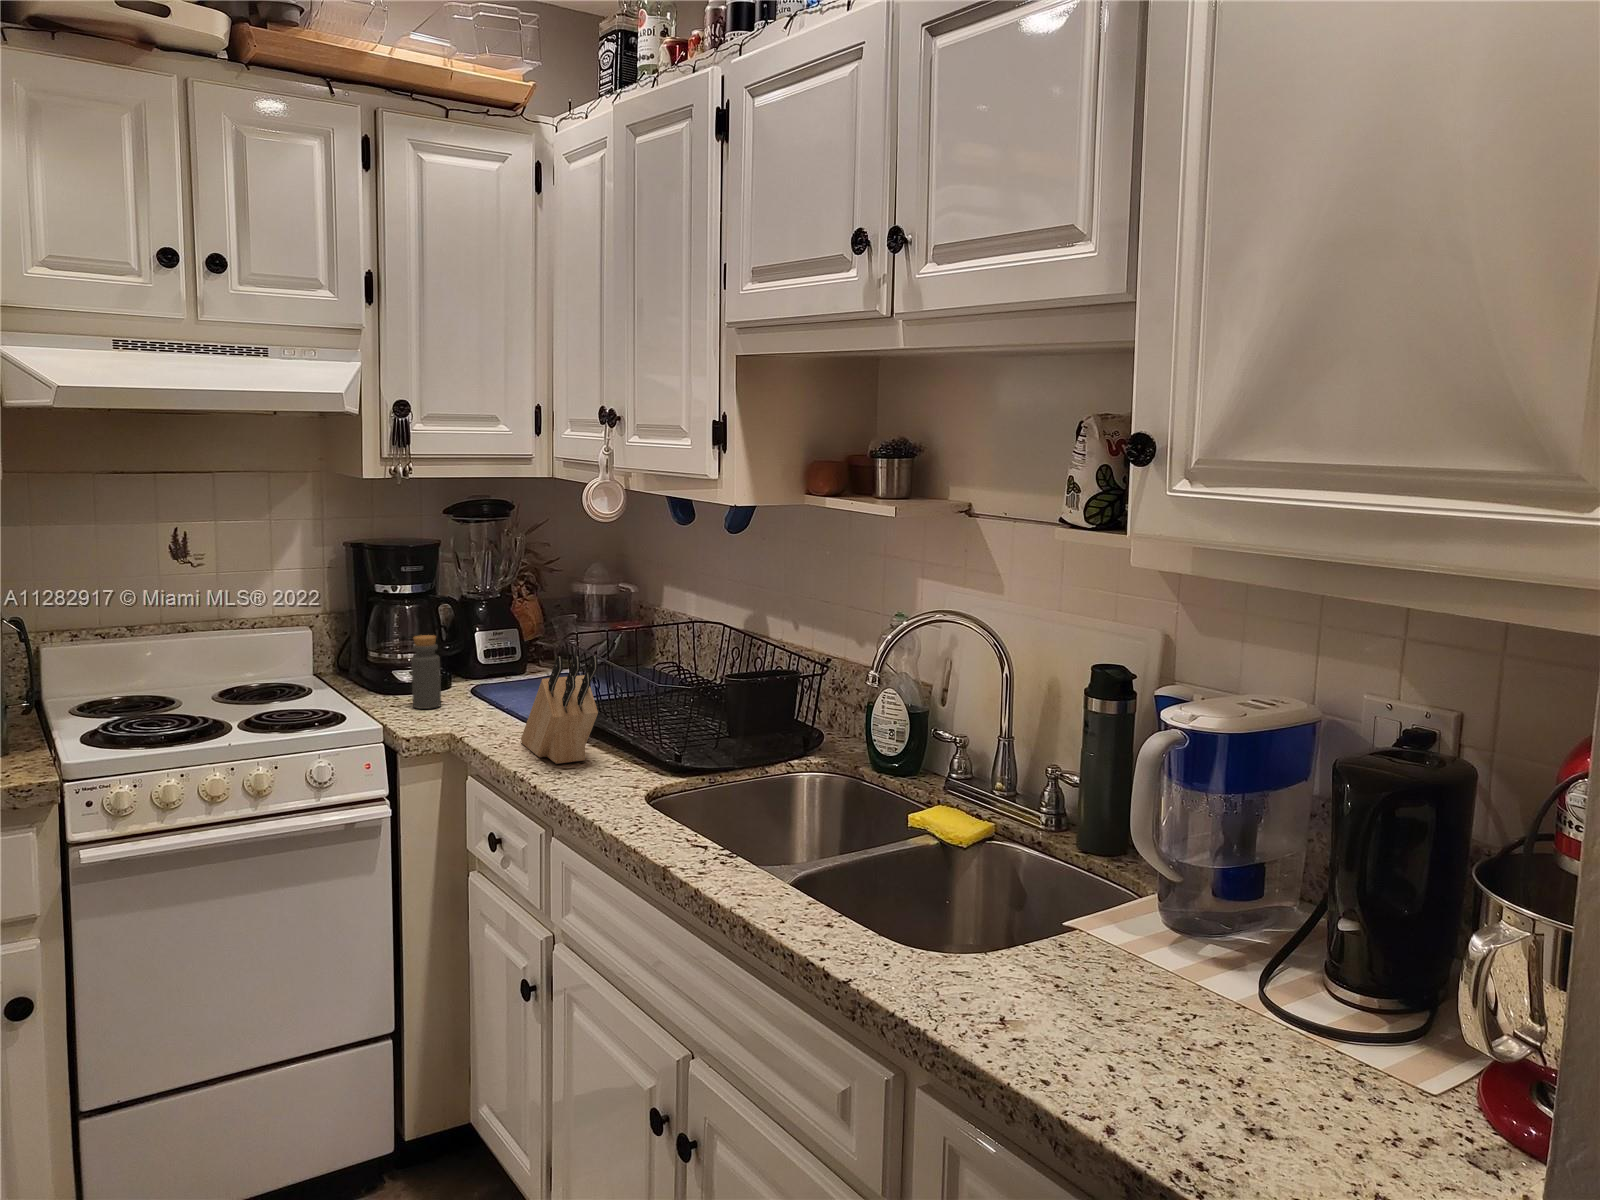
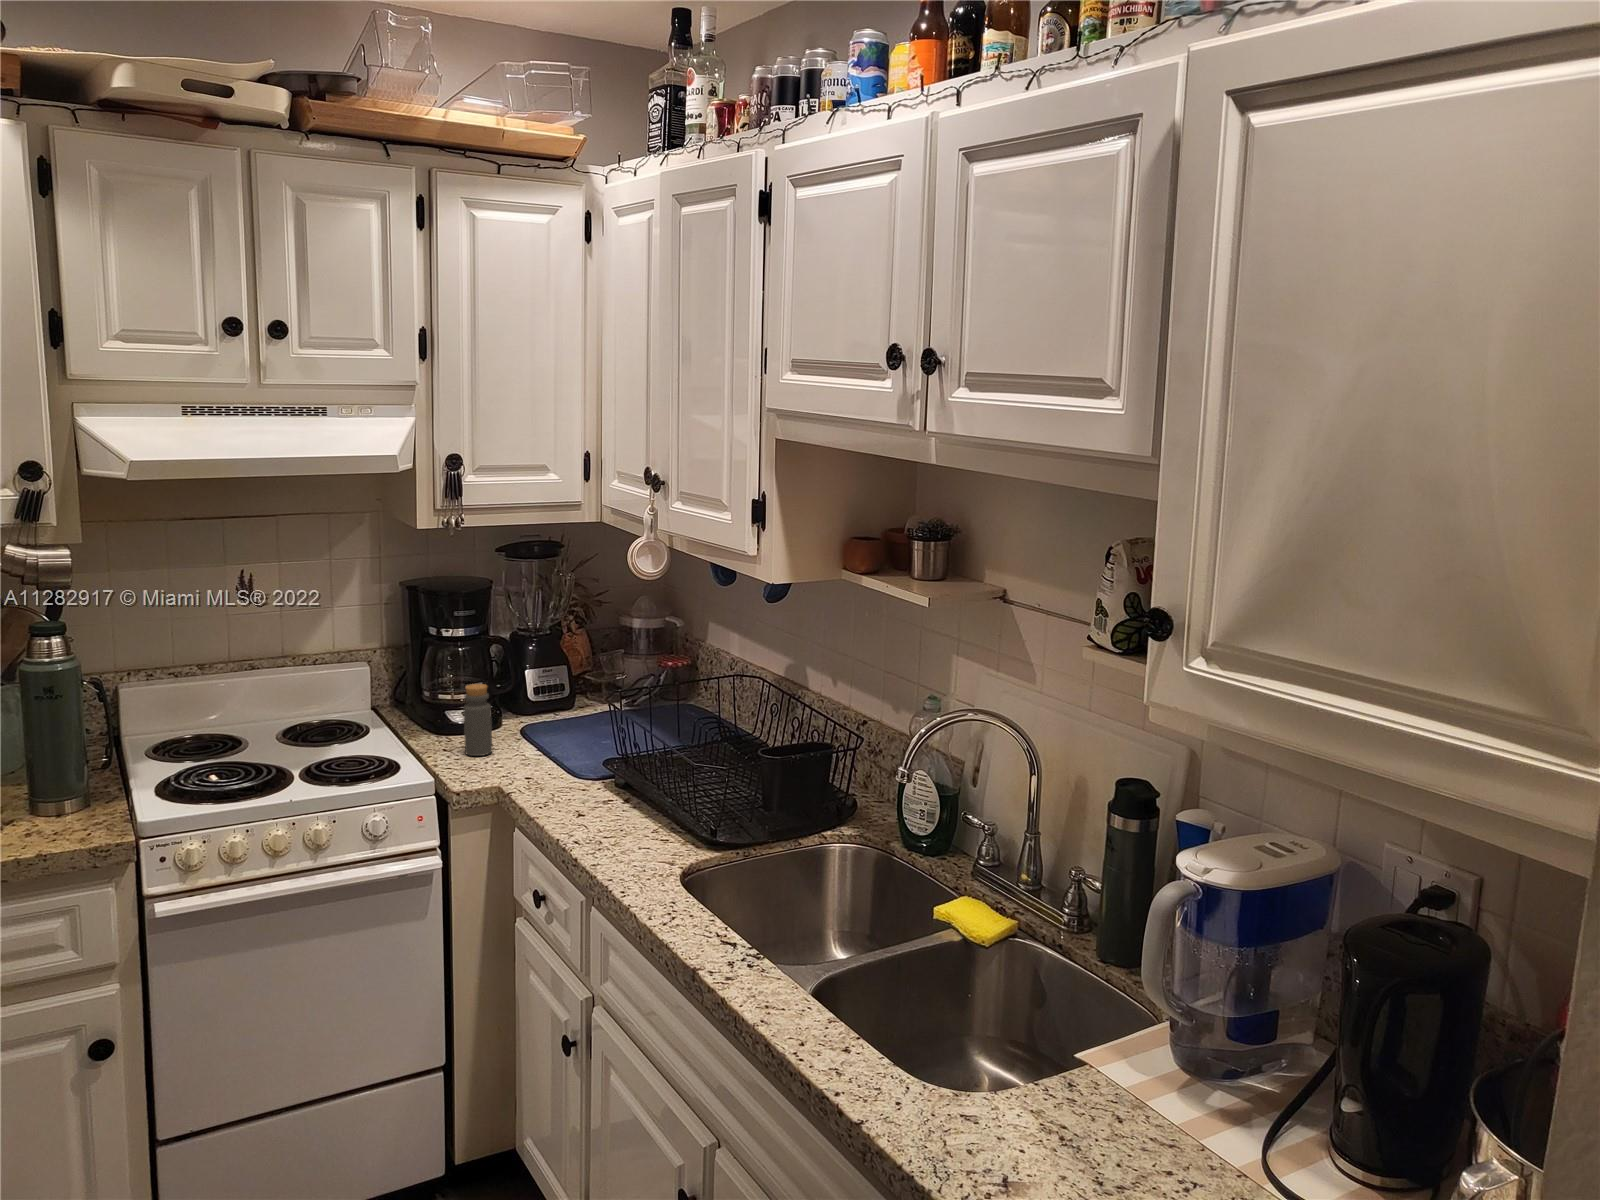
knife block: present [521,656,598,764] -> none [566,733,639,833]

